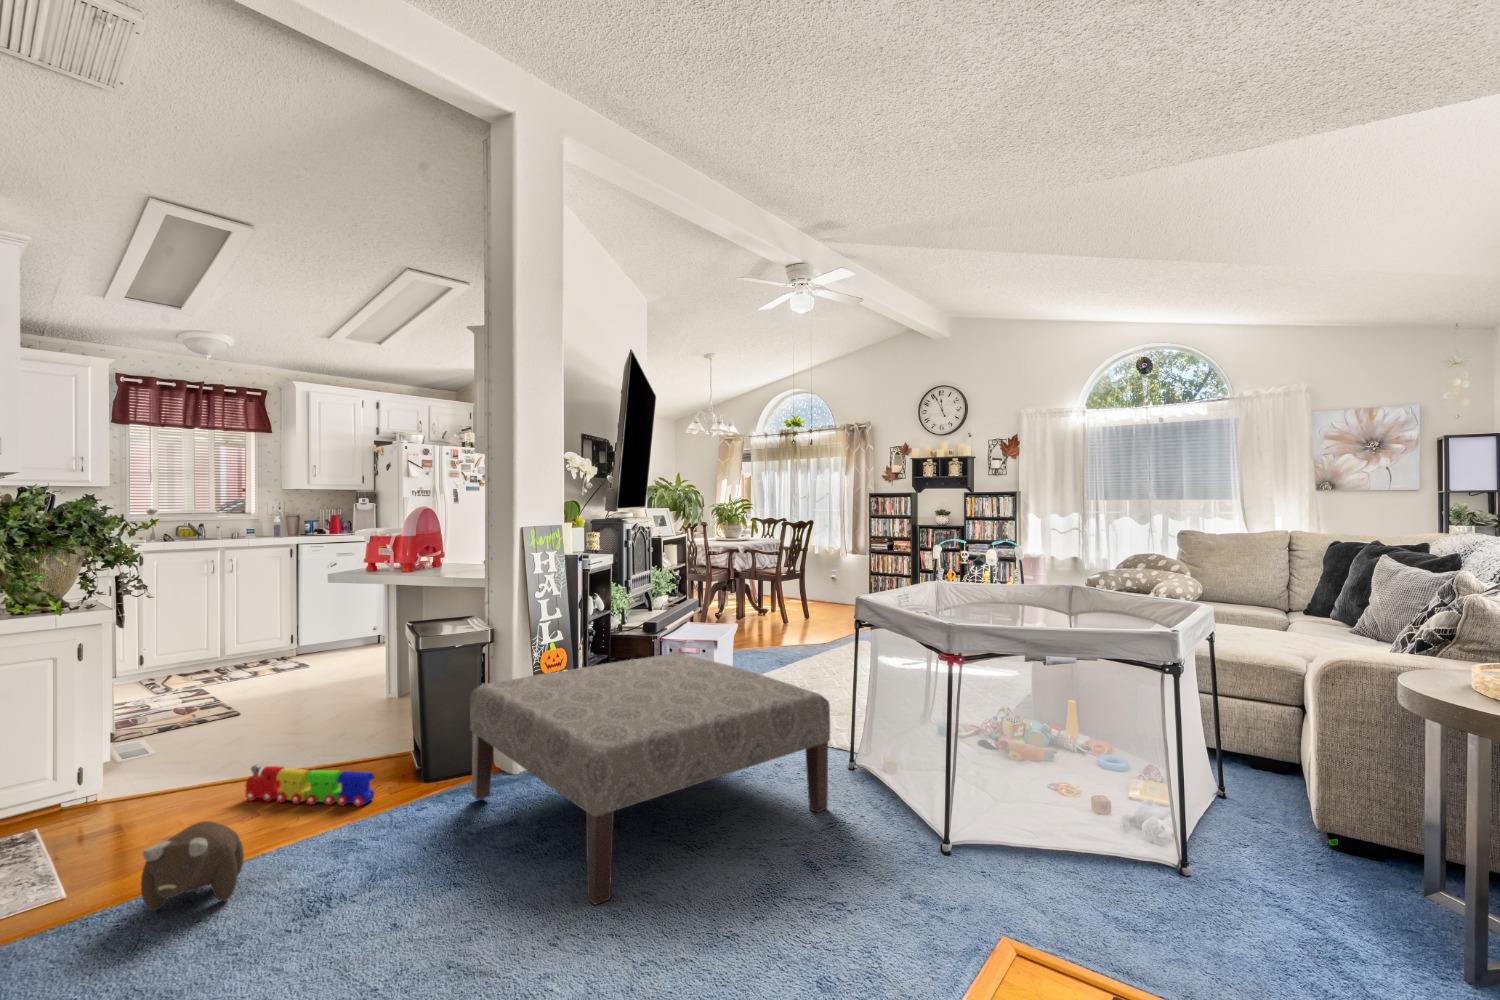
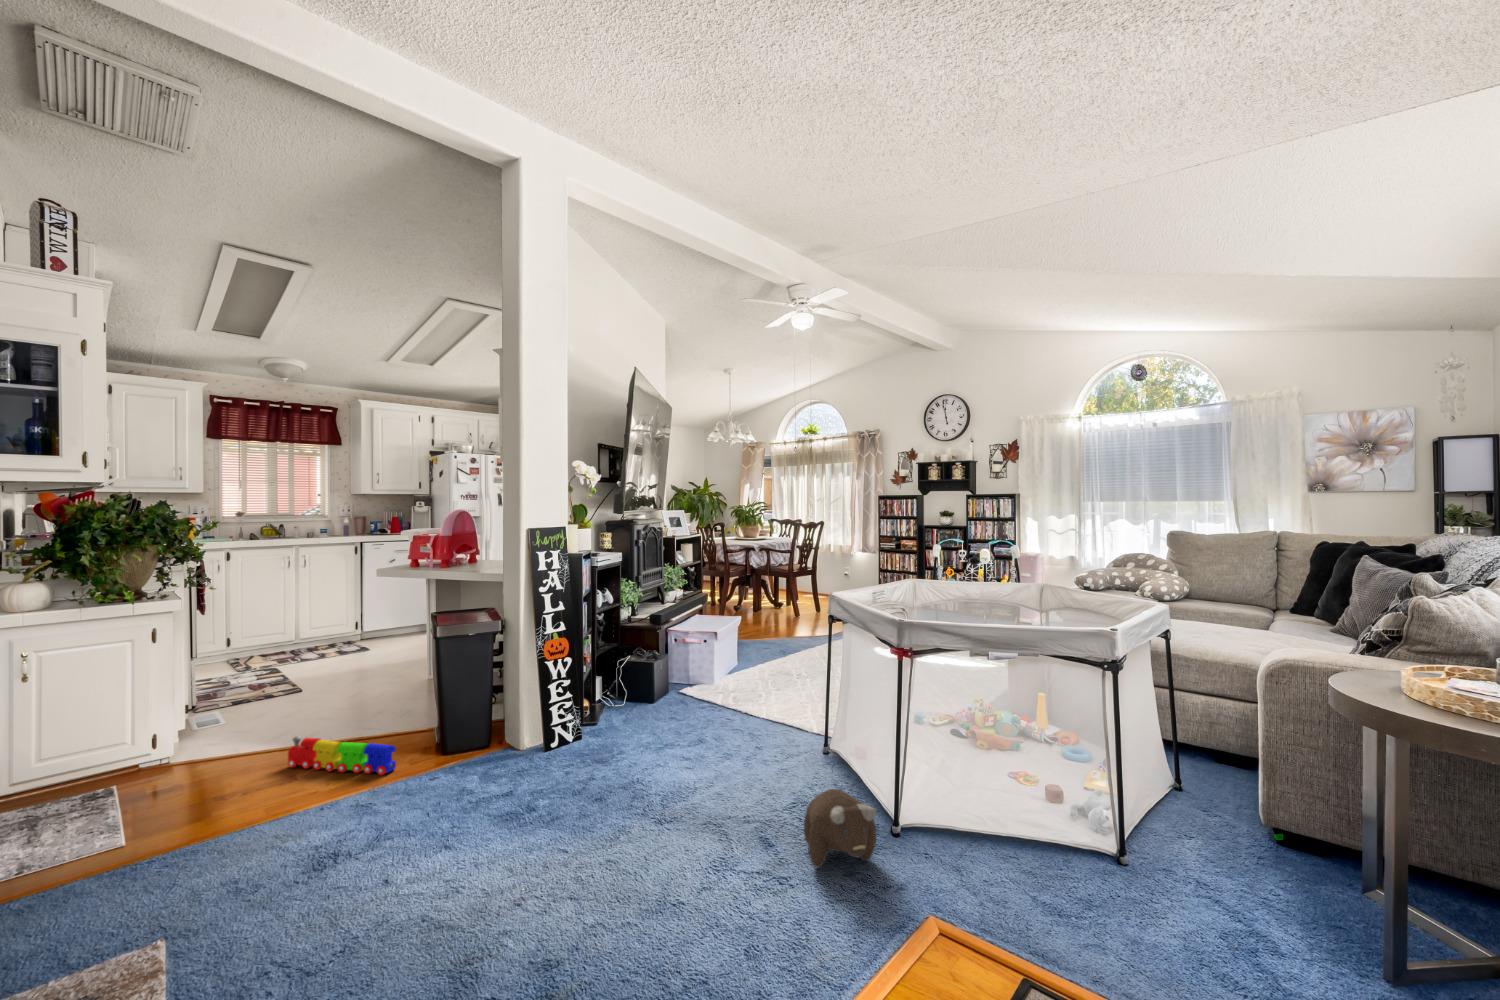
ottoman: present [470,653,830,905] -> none [478,643,798,871]
plush toy: present [141,821,244,911] -> present [804,789,876,867]

